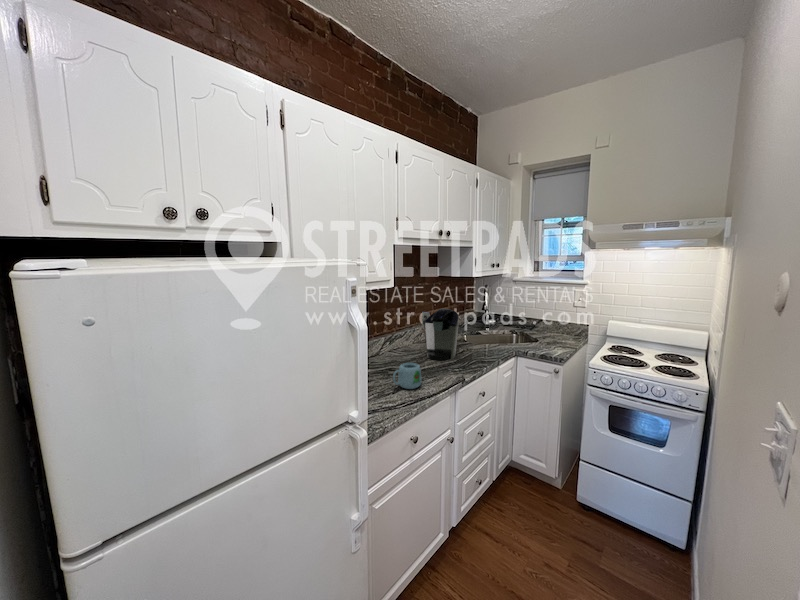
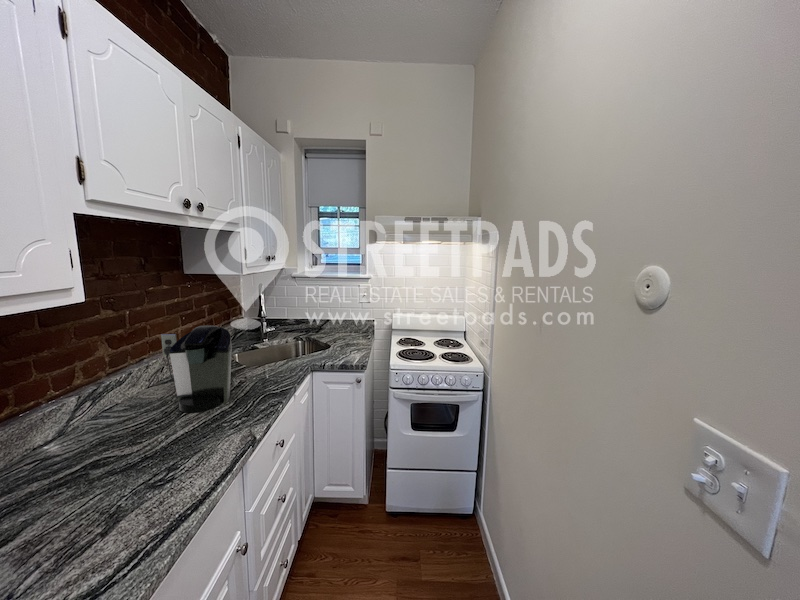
mug: present [393,363,422,389] -> none [98,445,175,511]

